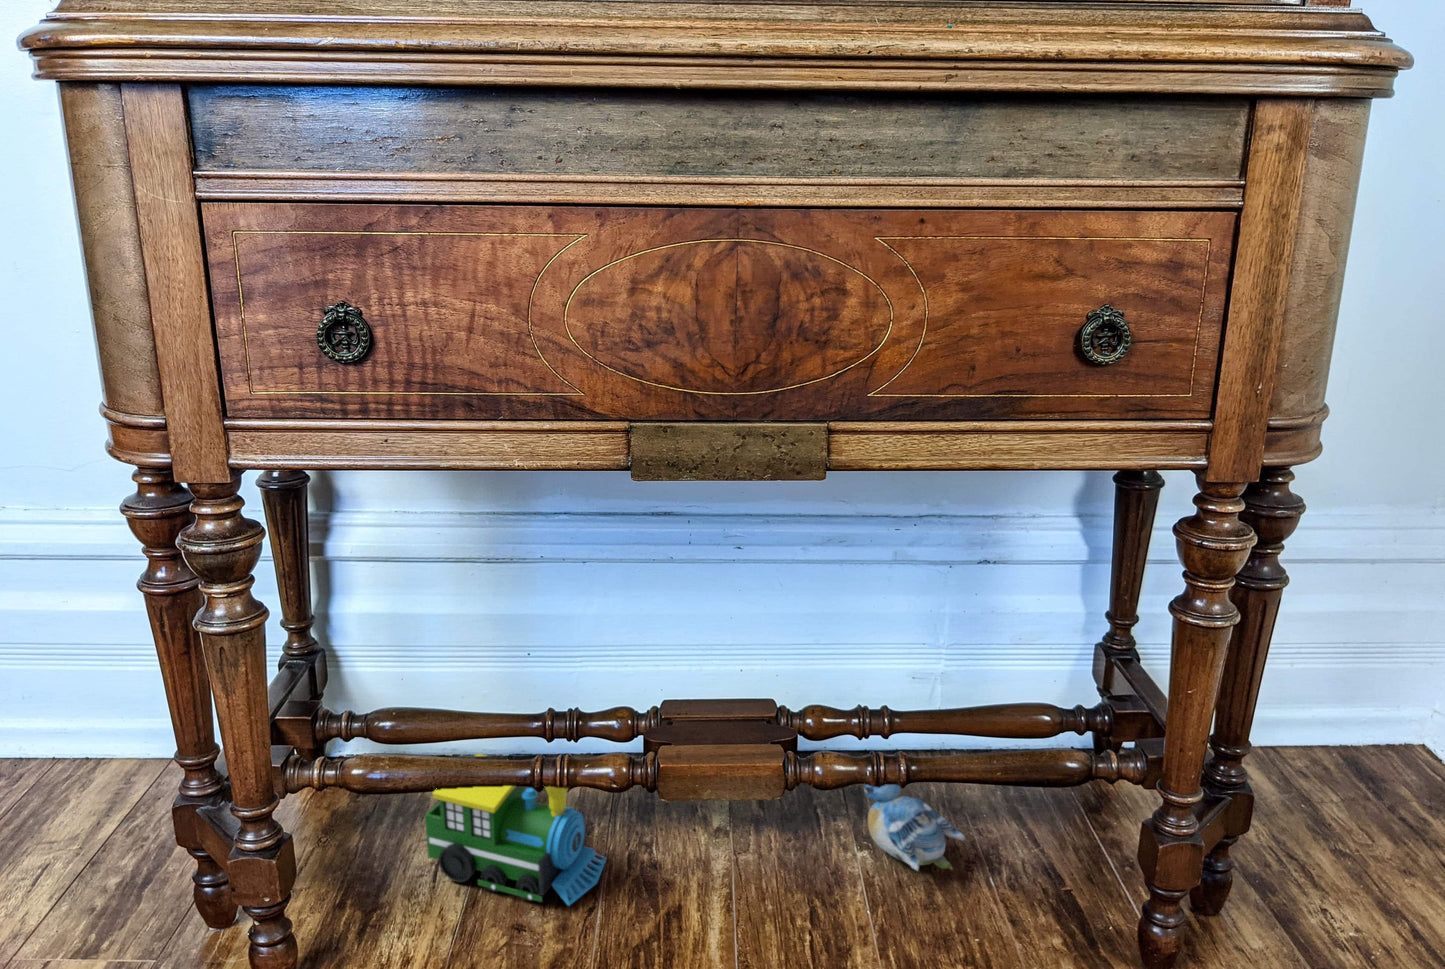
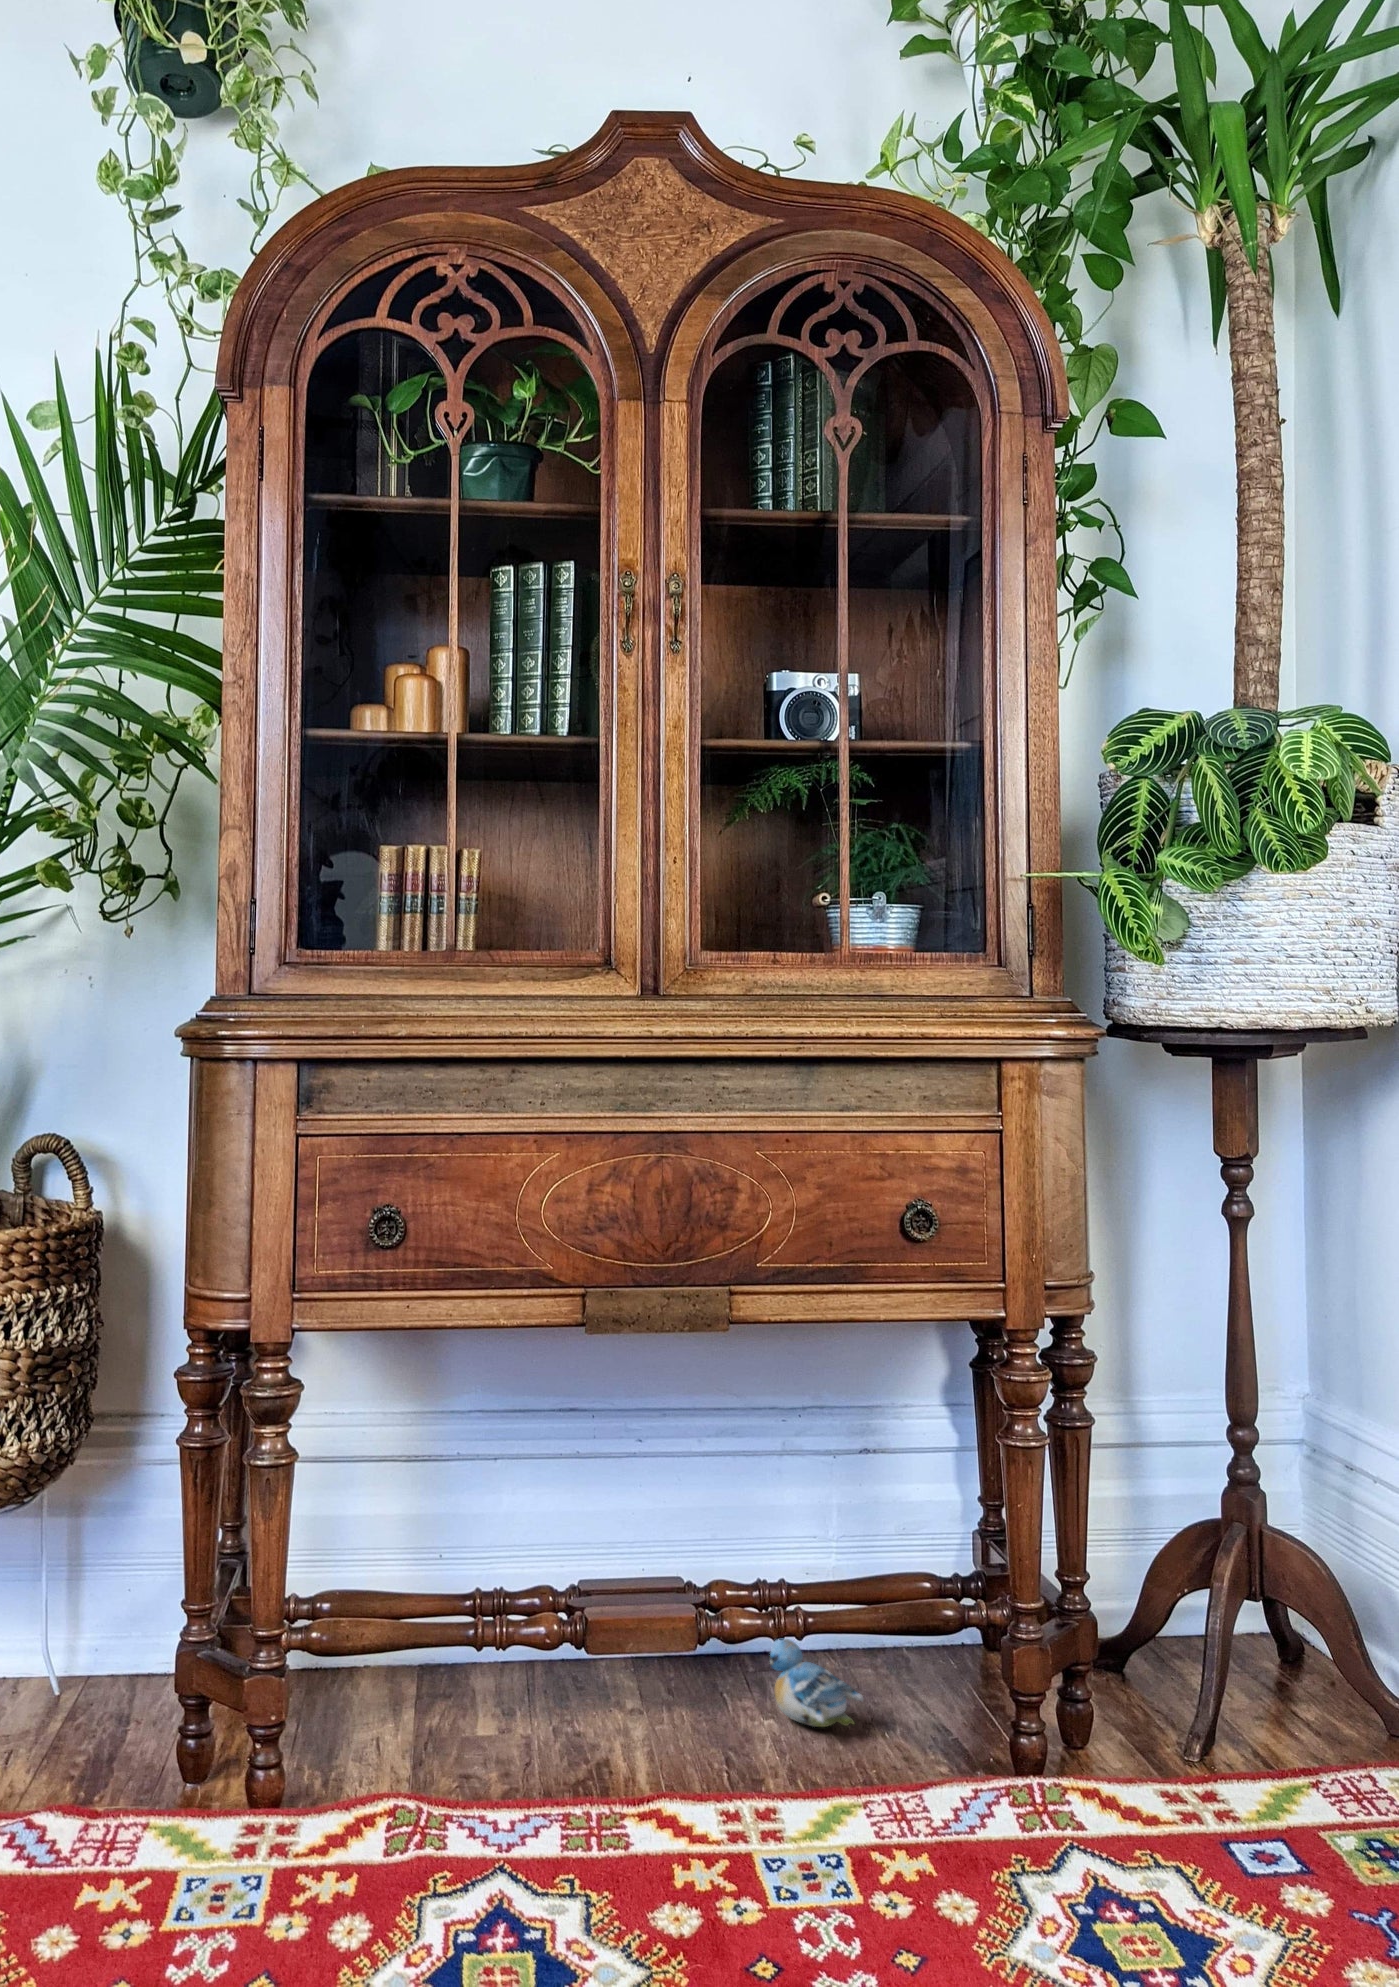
toy train: present [425,754,606,905] -> none [366,1638,535,1769]

